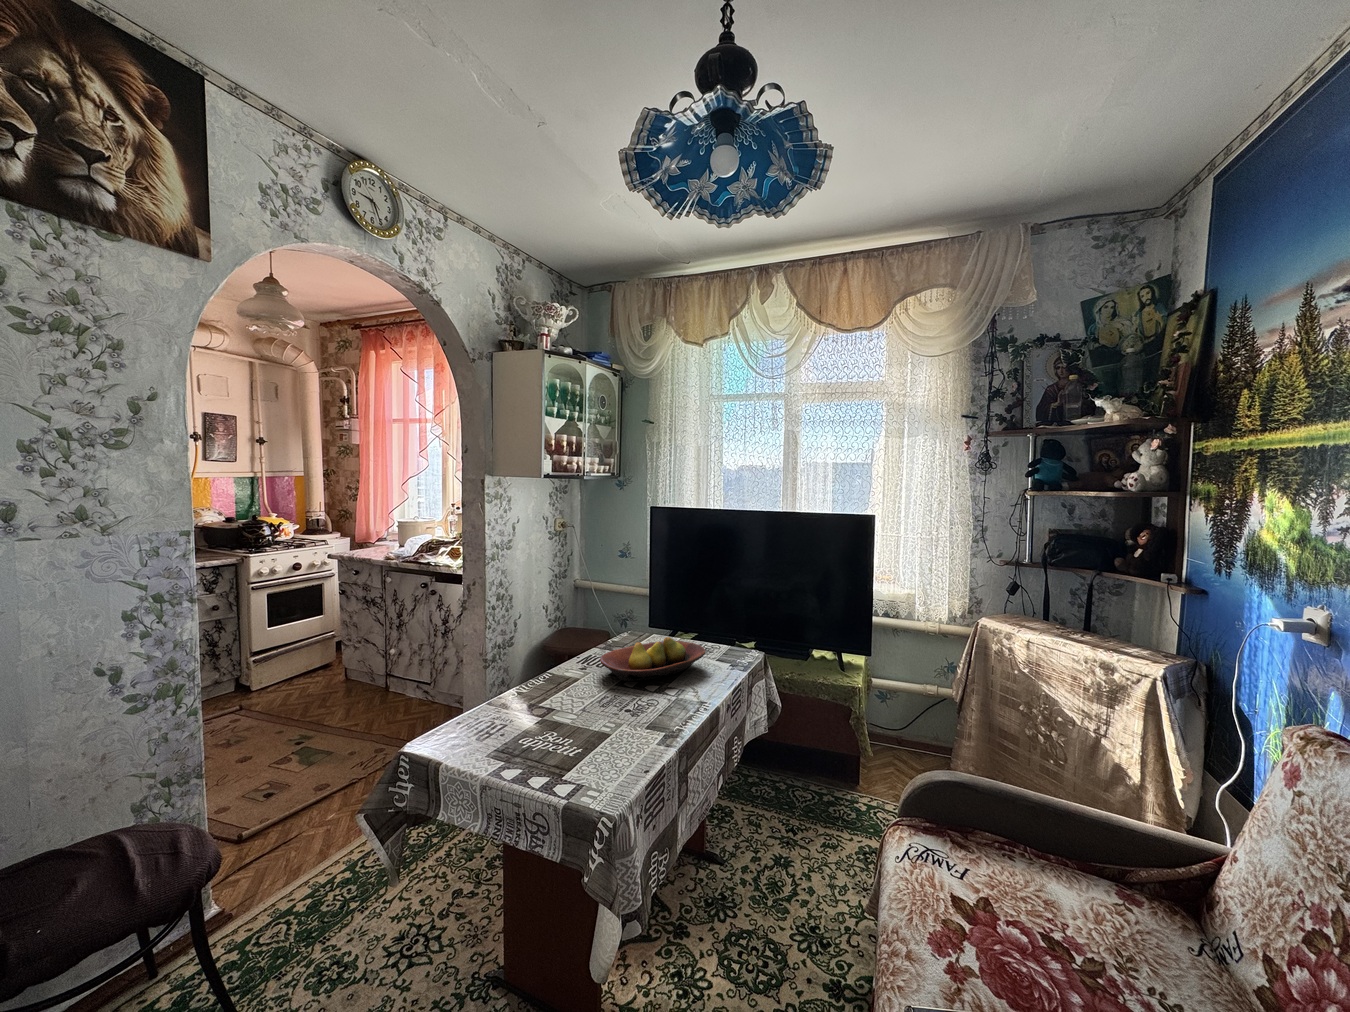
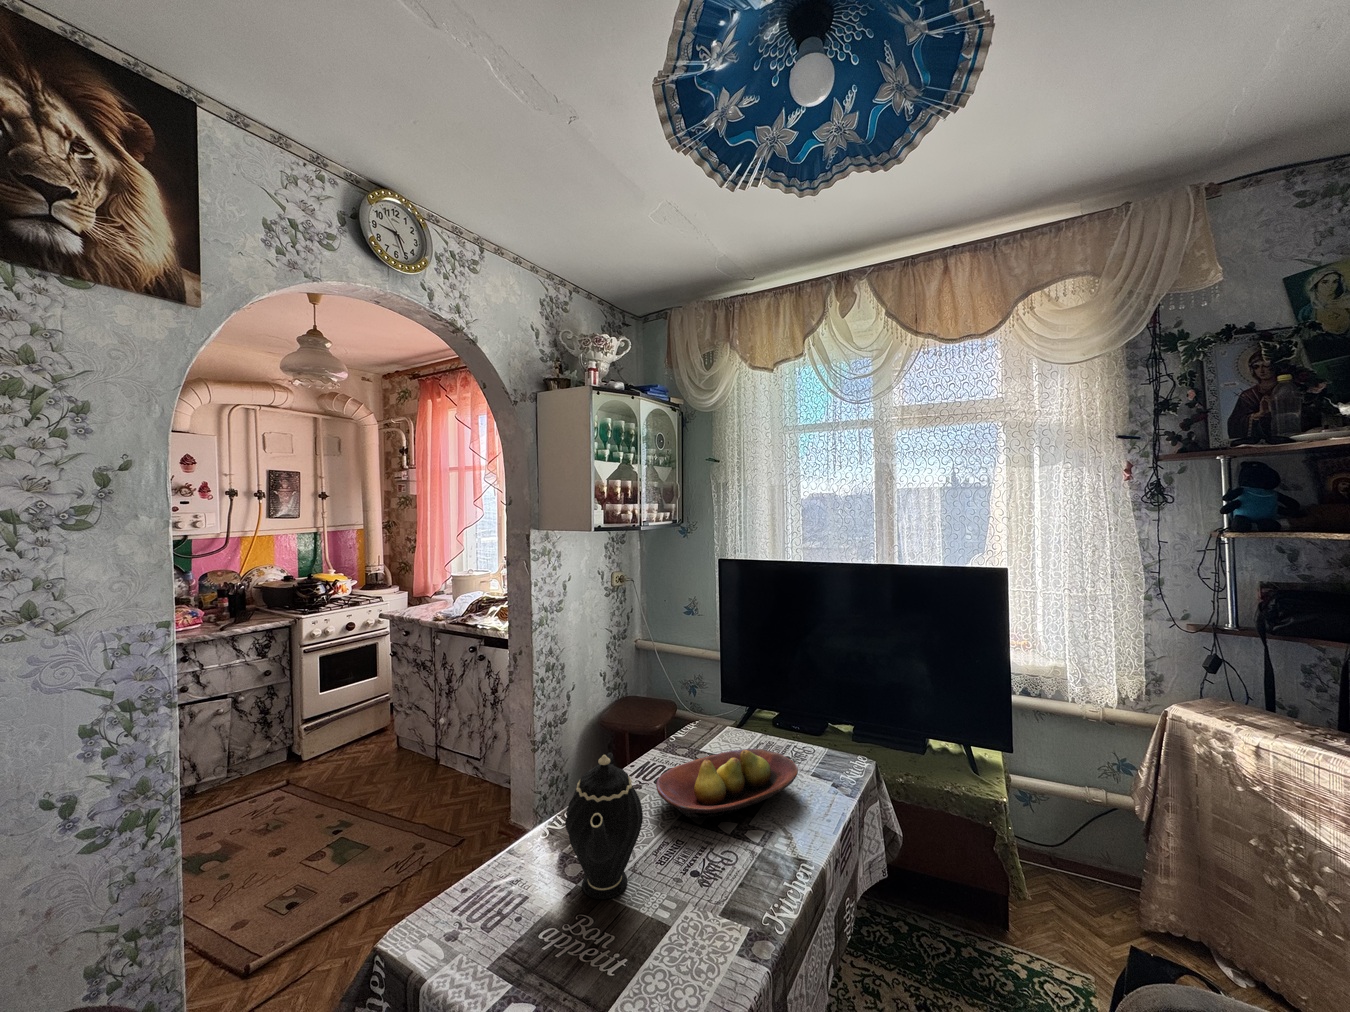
teapot: none [538,623,593,719] -> present [565,753,643,899]

